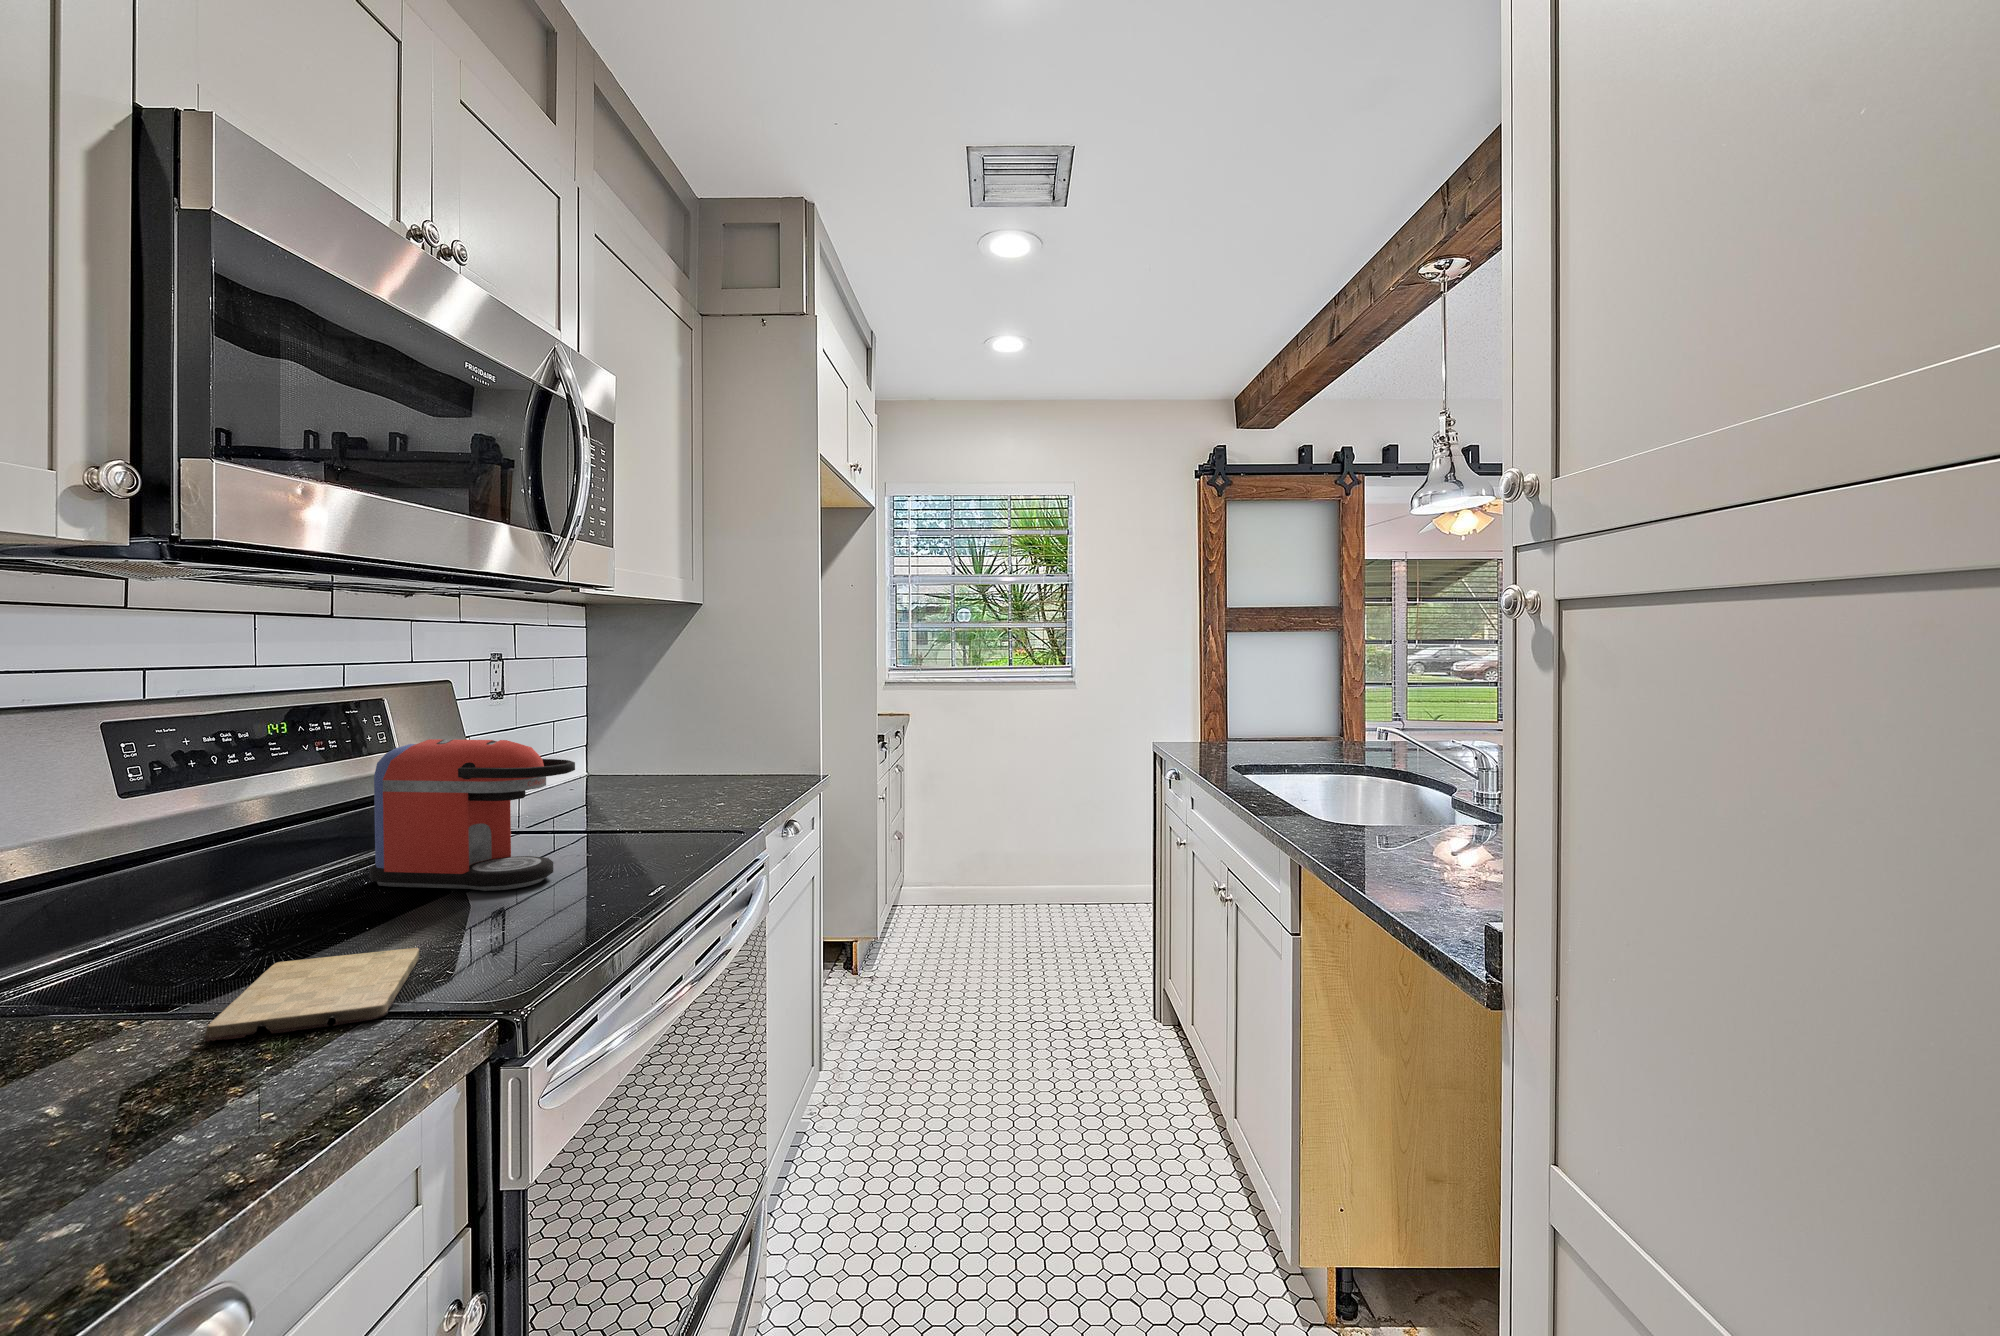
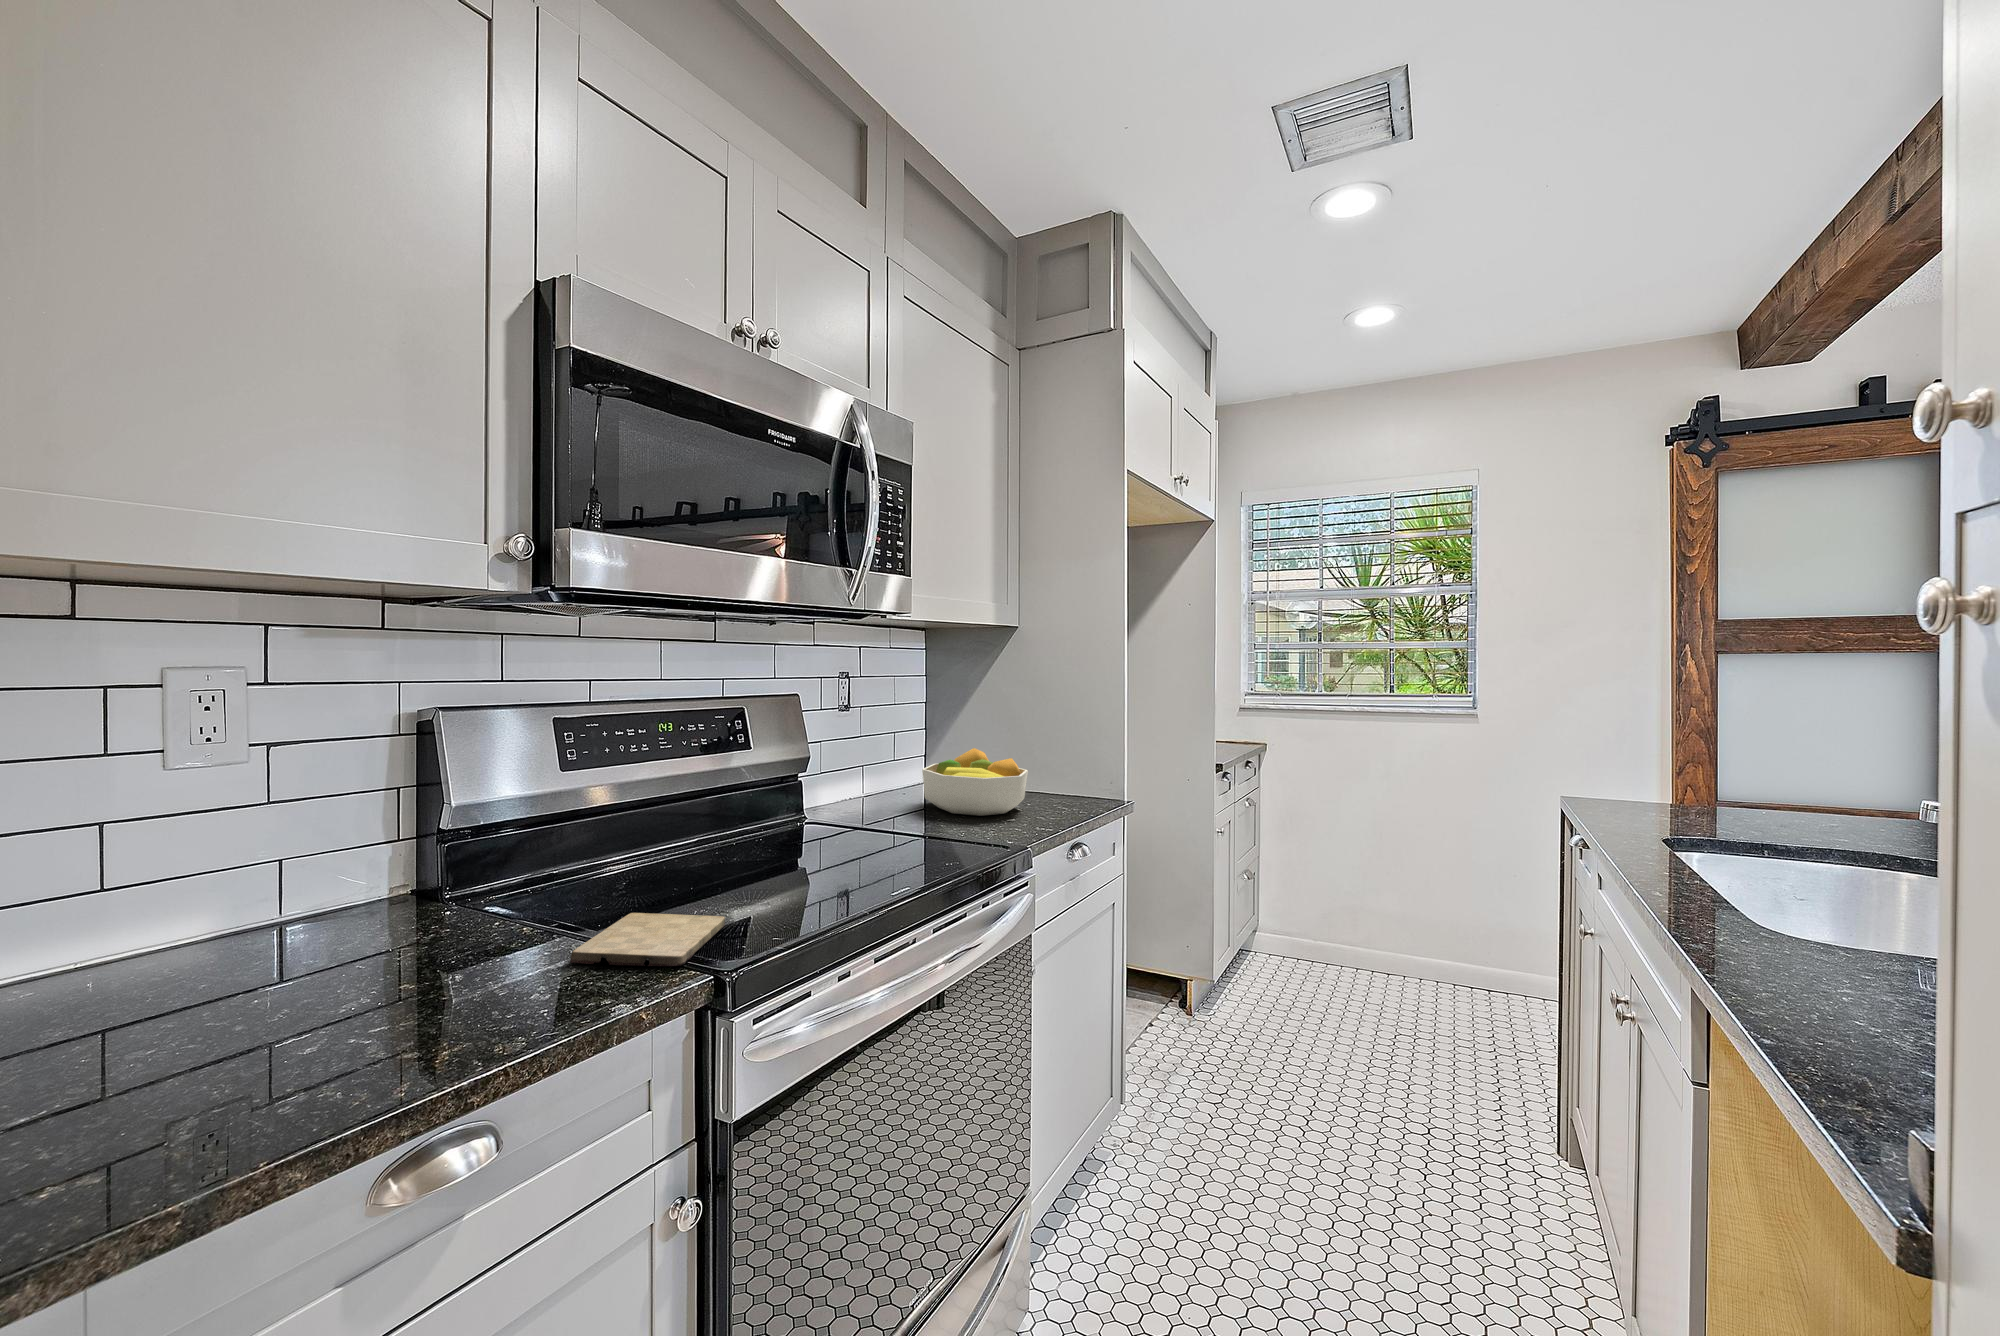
fruit bowl: none [596,733,714,803] -> present [922,748,1028,816]
coffee maker: present [370,739,575,891] -> none [720,744,871,879]

